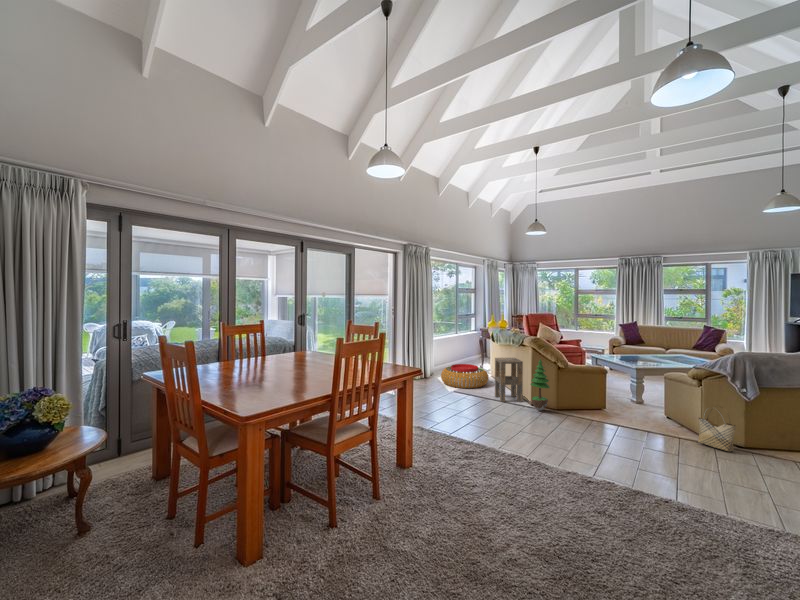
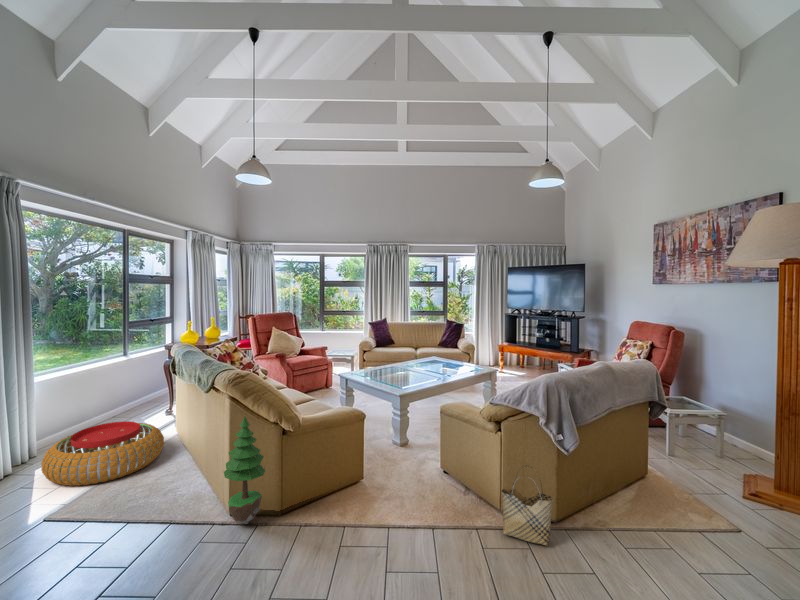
side table: present [495,358,523,402] -> none [159,407,217,514]

